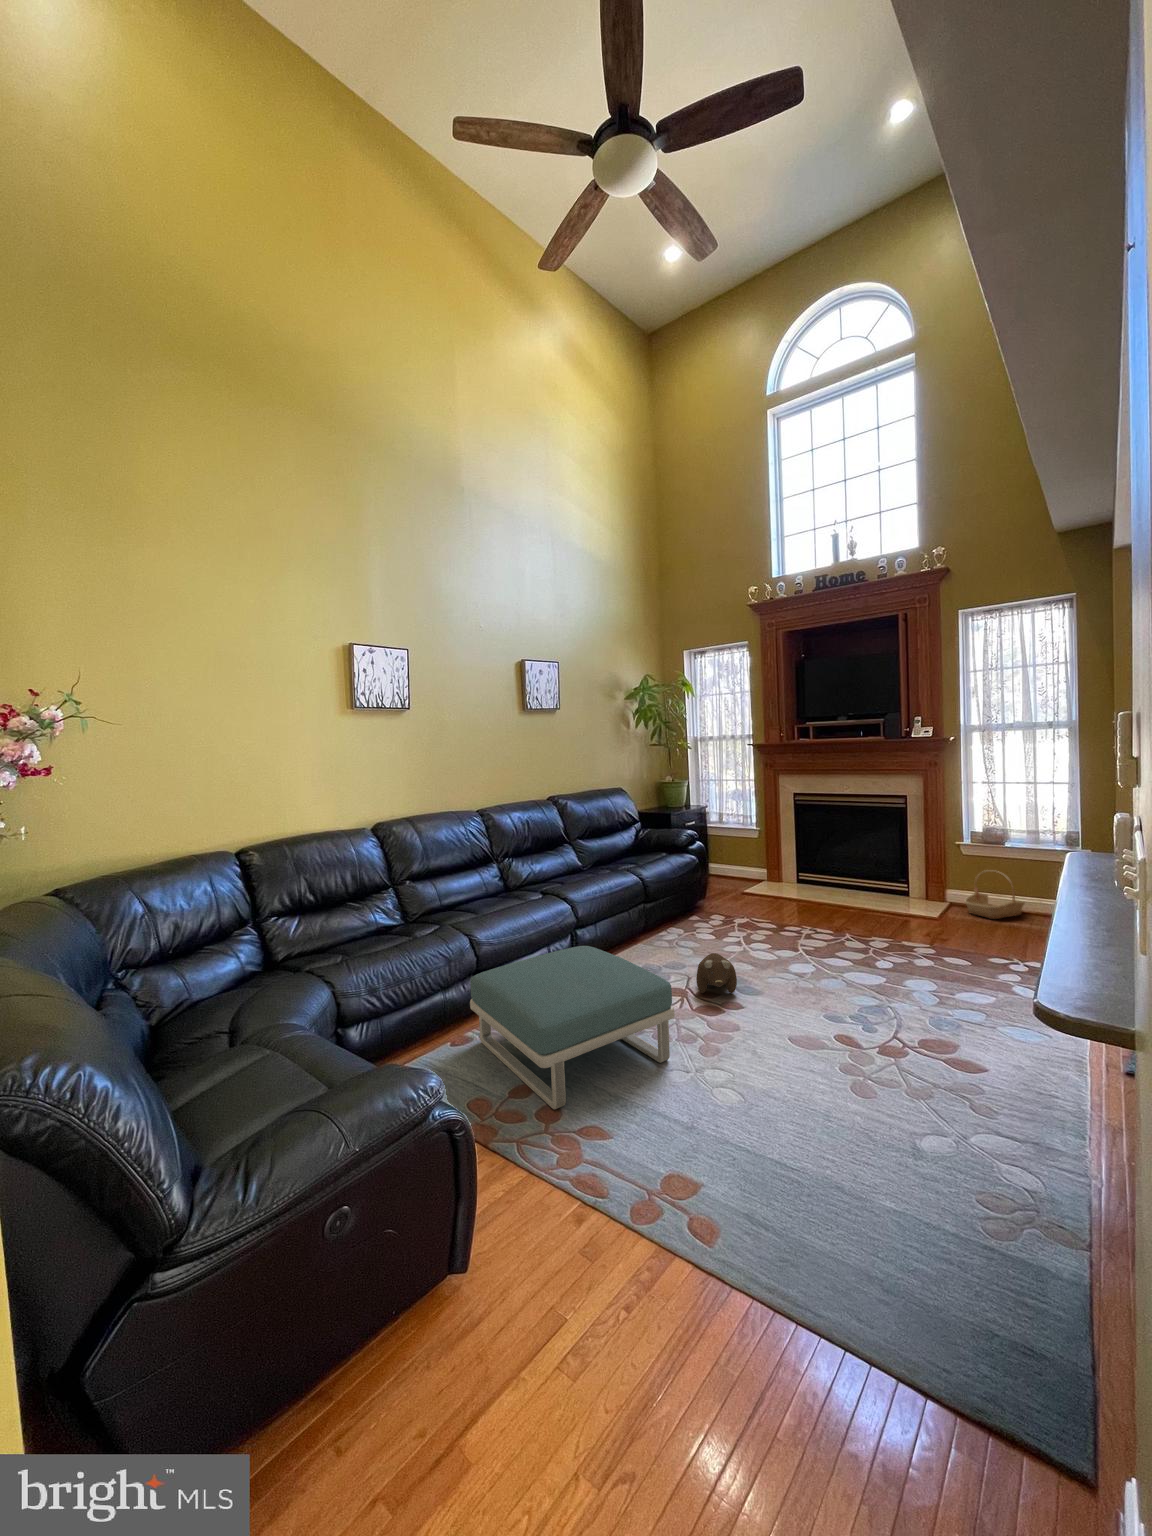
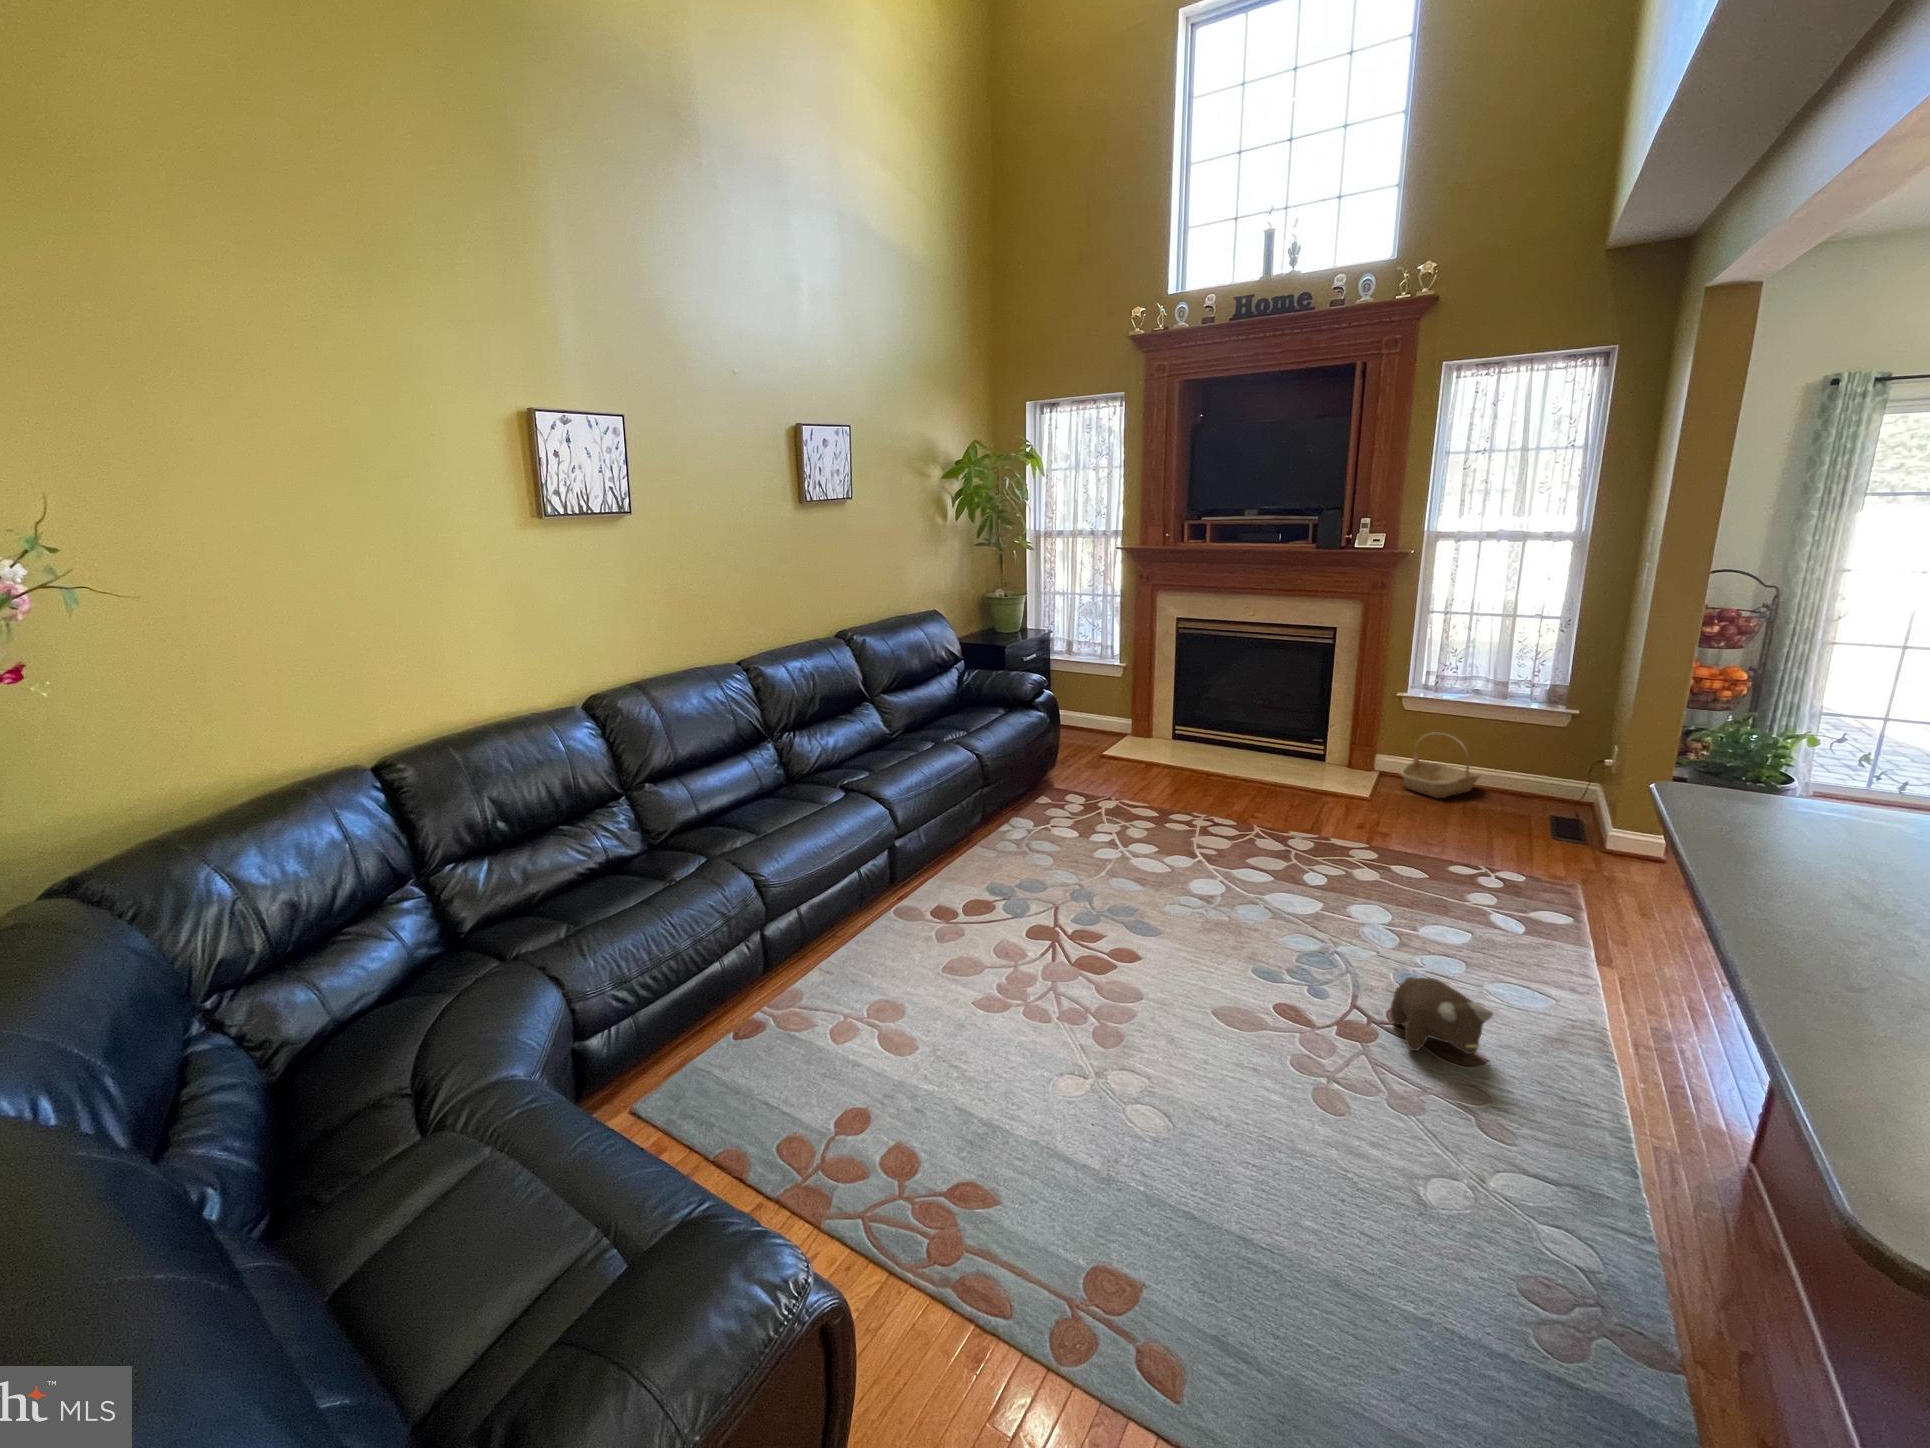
footstool: present [470,946,675,1109] -> none [764,882,1065,1154]
plush toy: present [696,953,737,993] -> present [1391,977,1493,1054]

